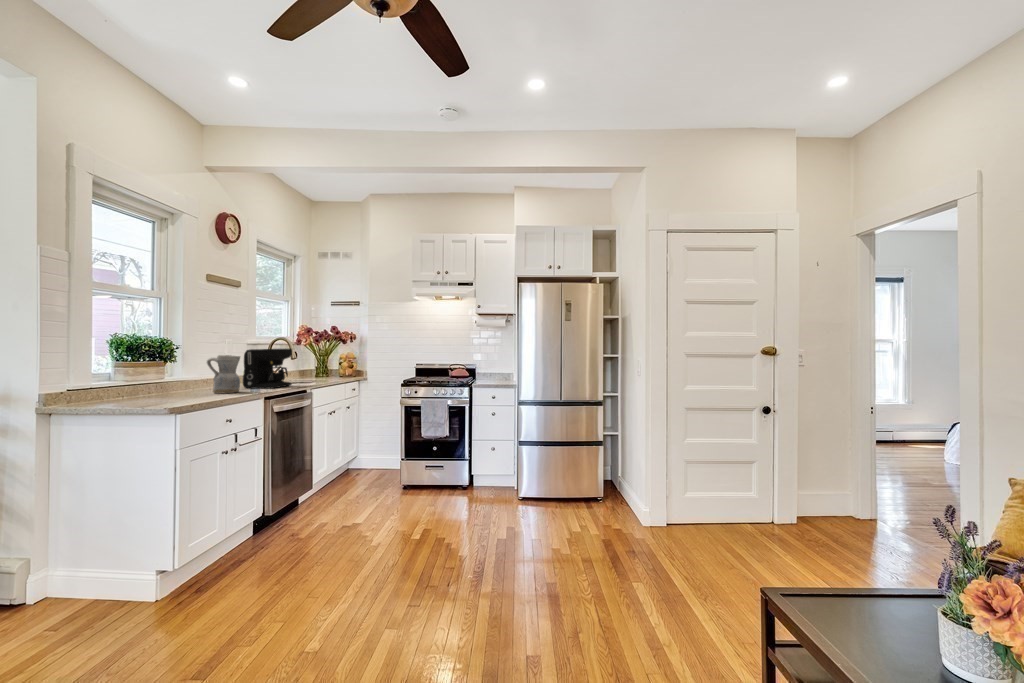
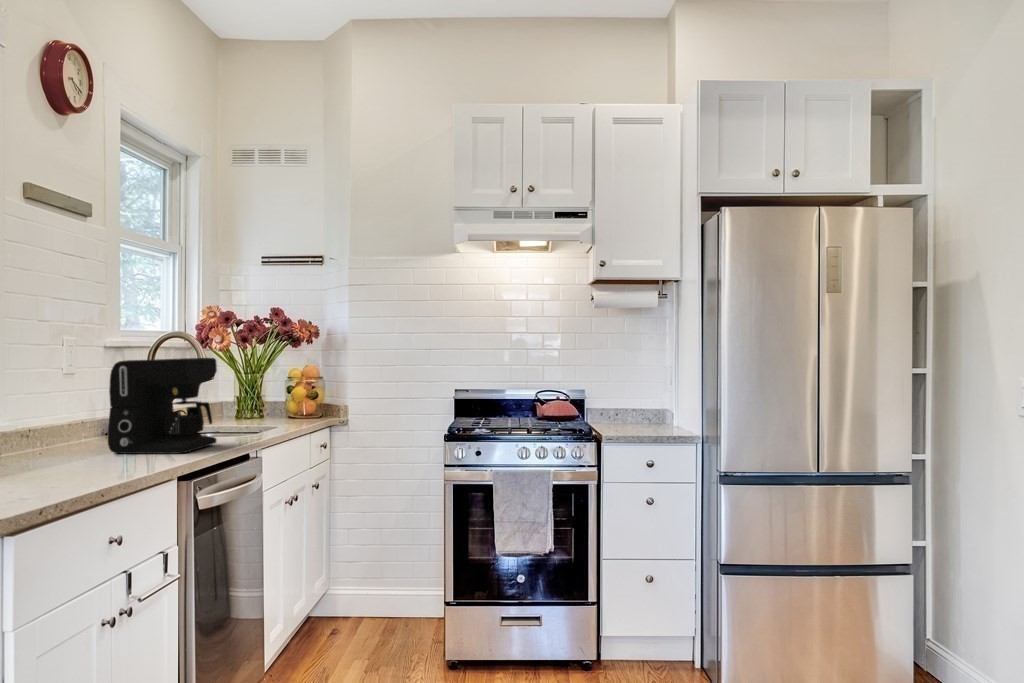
ceramic pitcher: present [207,355,240,394] -> none [32,376,114,474]

